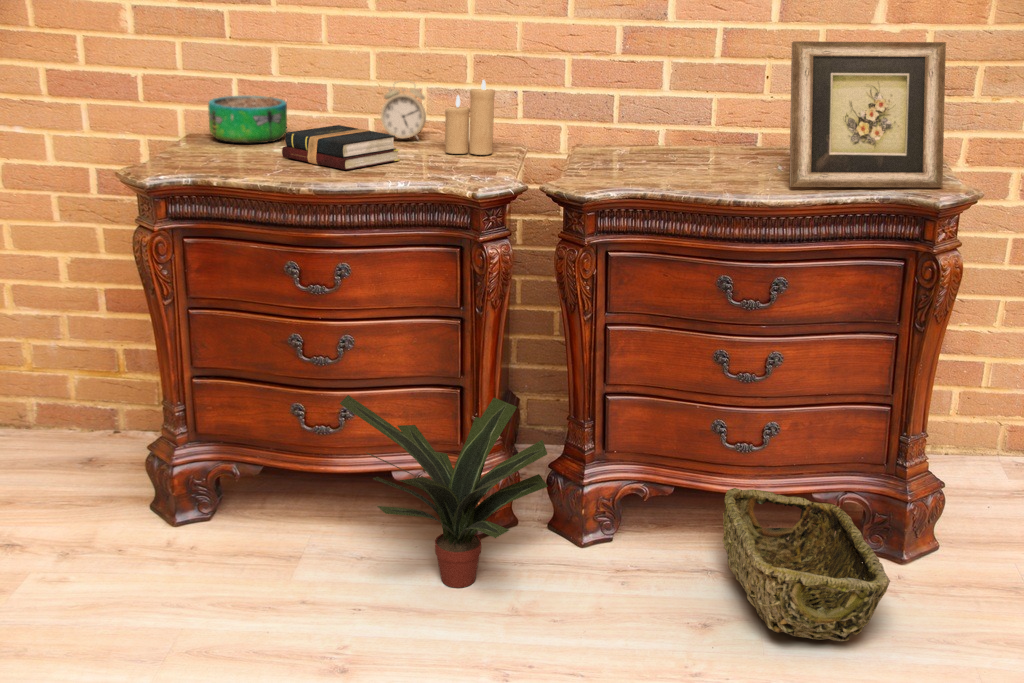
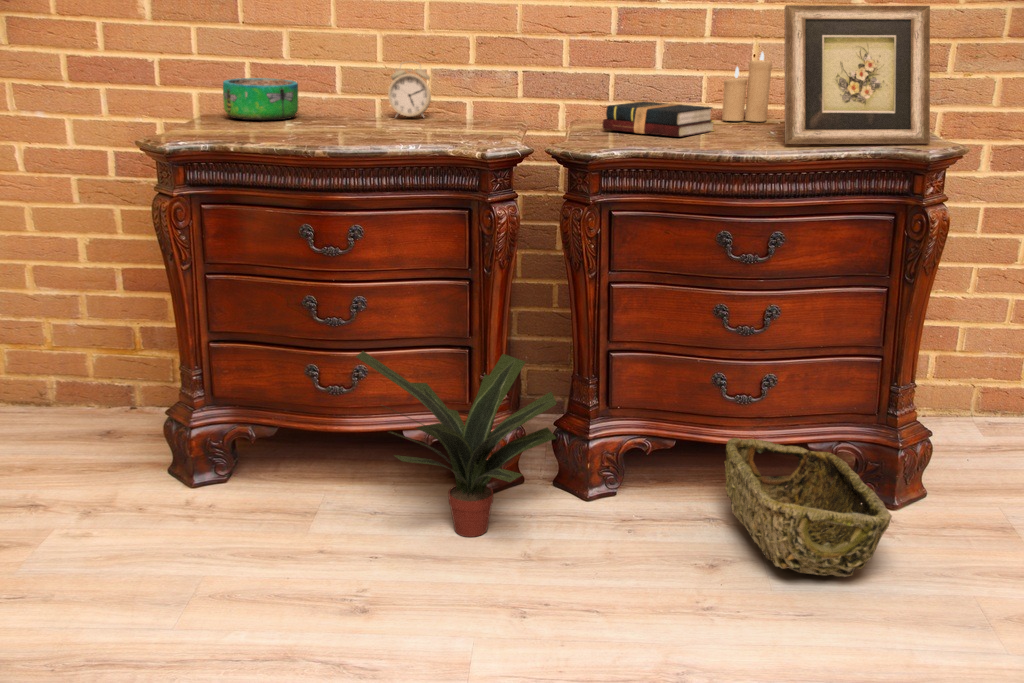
candle: present [445,80,495,155] -> present [722,52,772,122]
hardback book: present [282,125,400,170] -> present [602,101,715,137]

